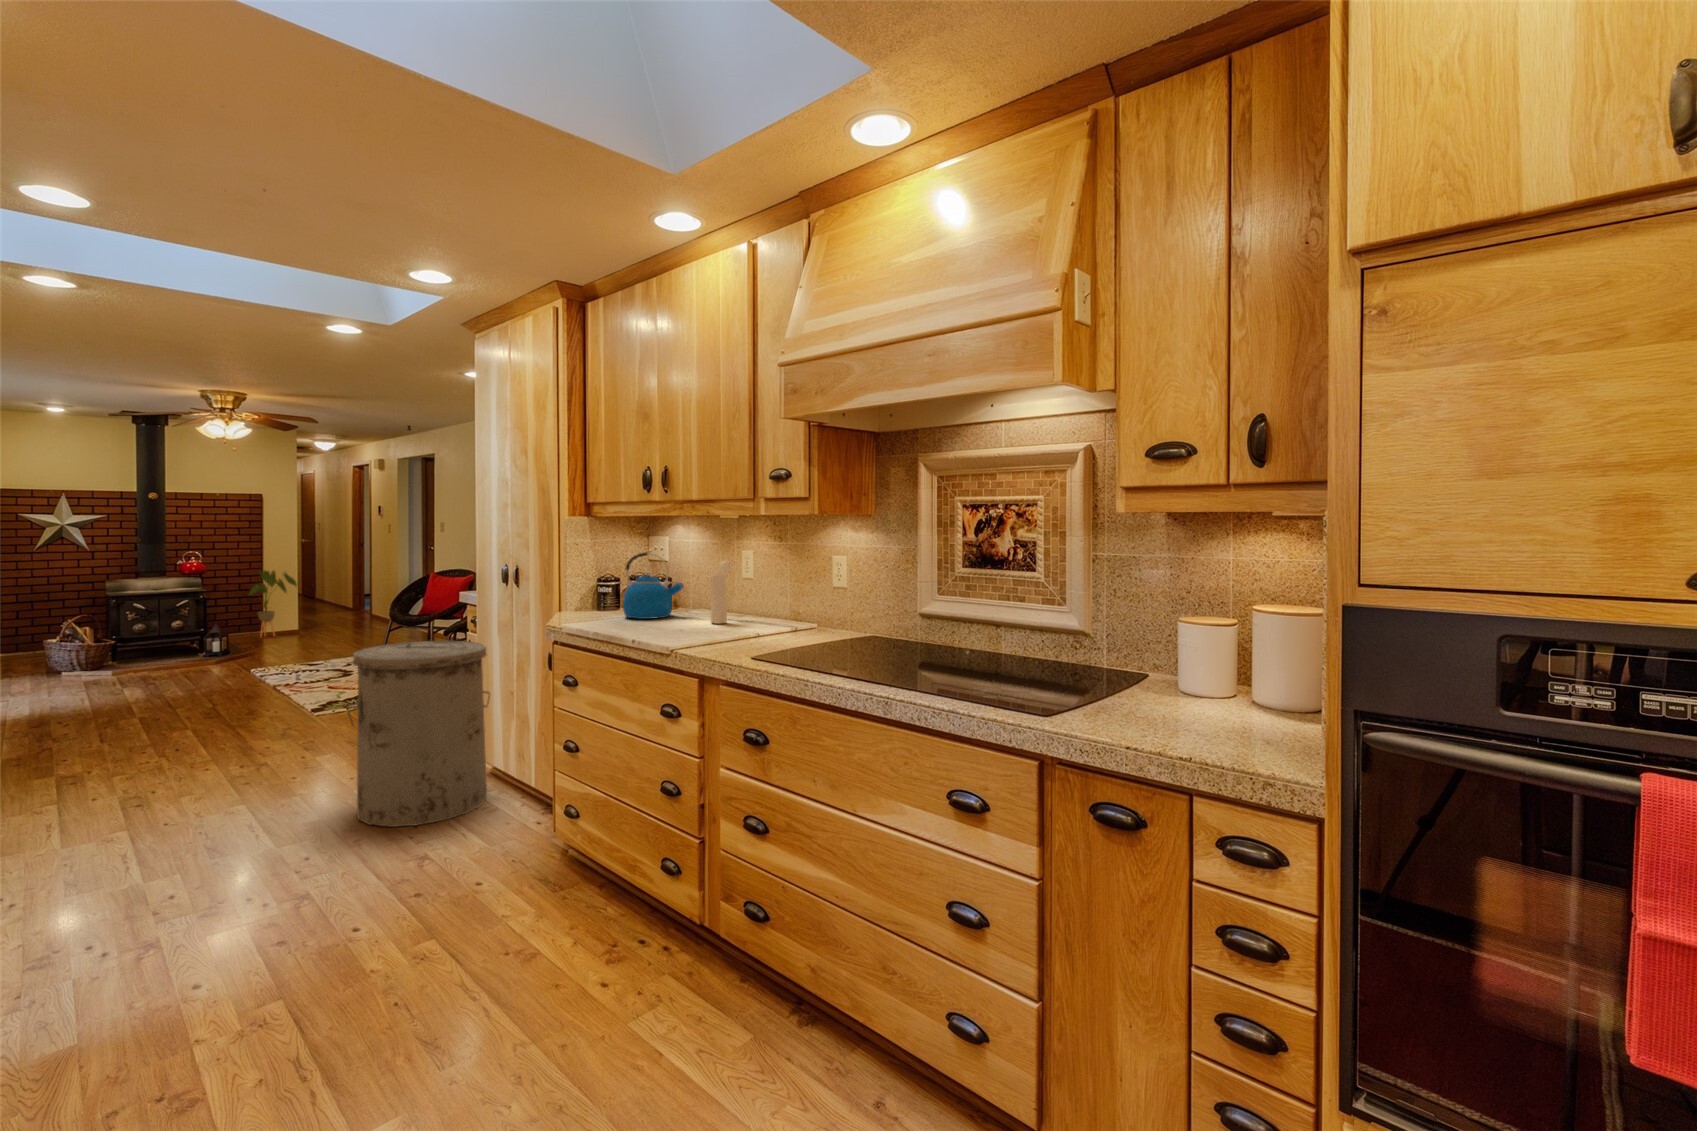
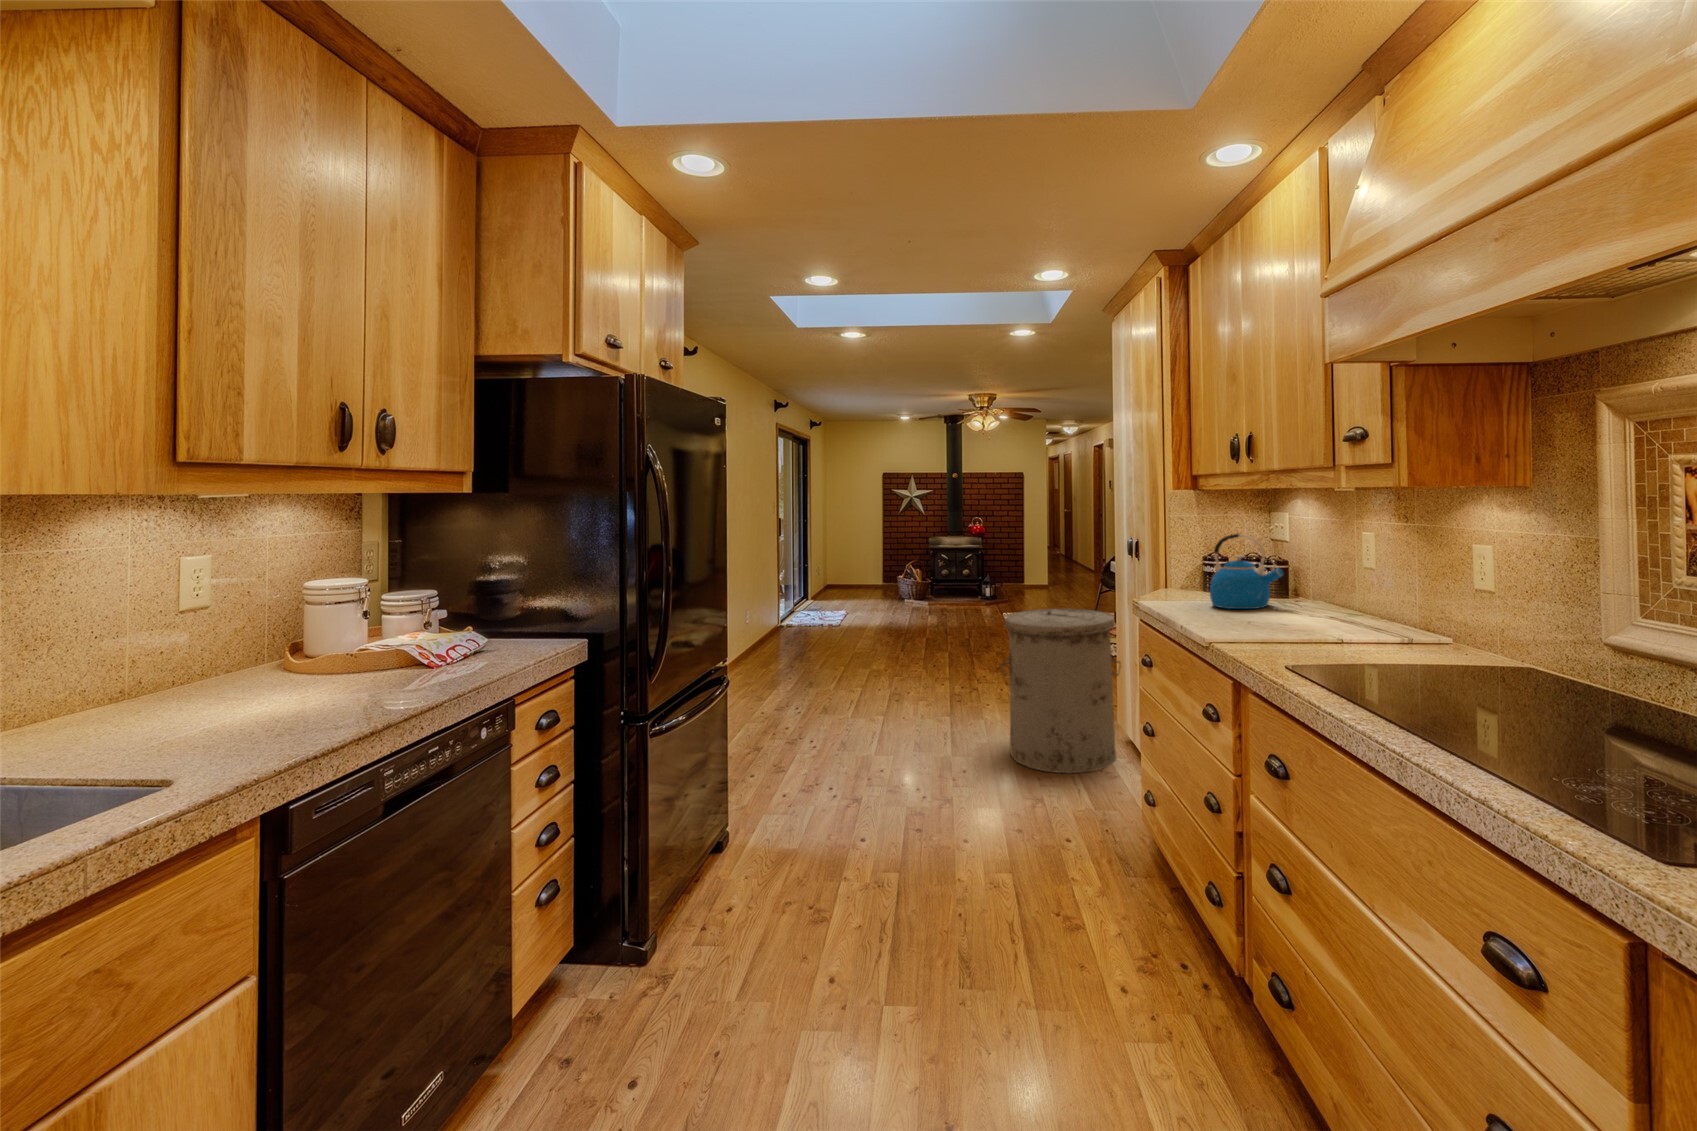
pepper mill: present [711,561,732,624] -> none [1301,545,1341,623]
house plant: present [249,570,297,637] -> none [1014,532,1046,587]

